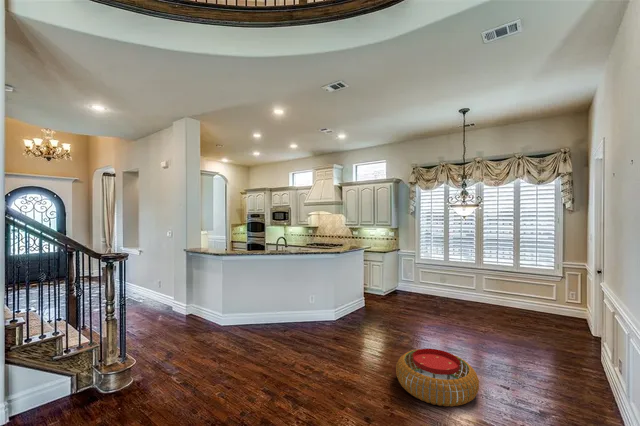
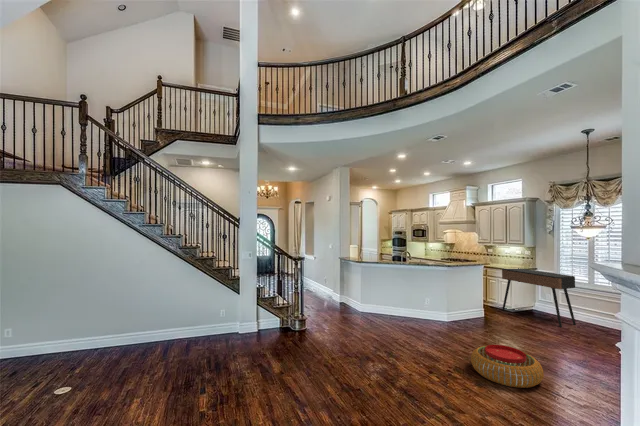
console table: none [373,250,438,306] -> present [502,268,576,327]

